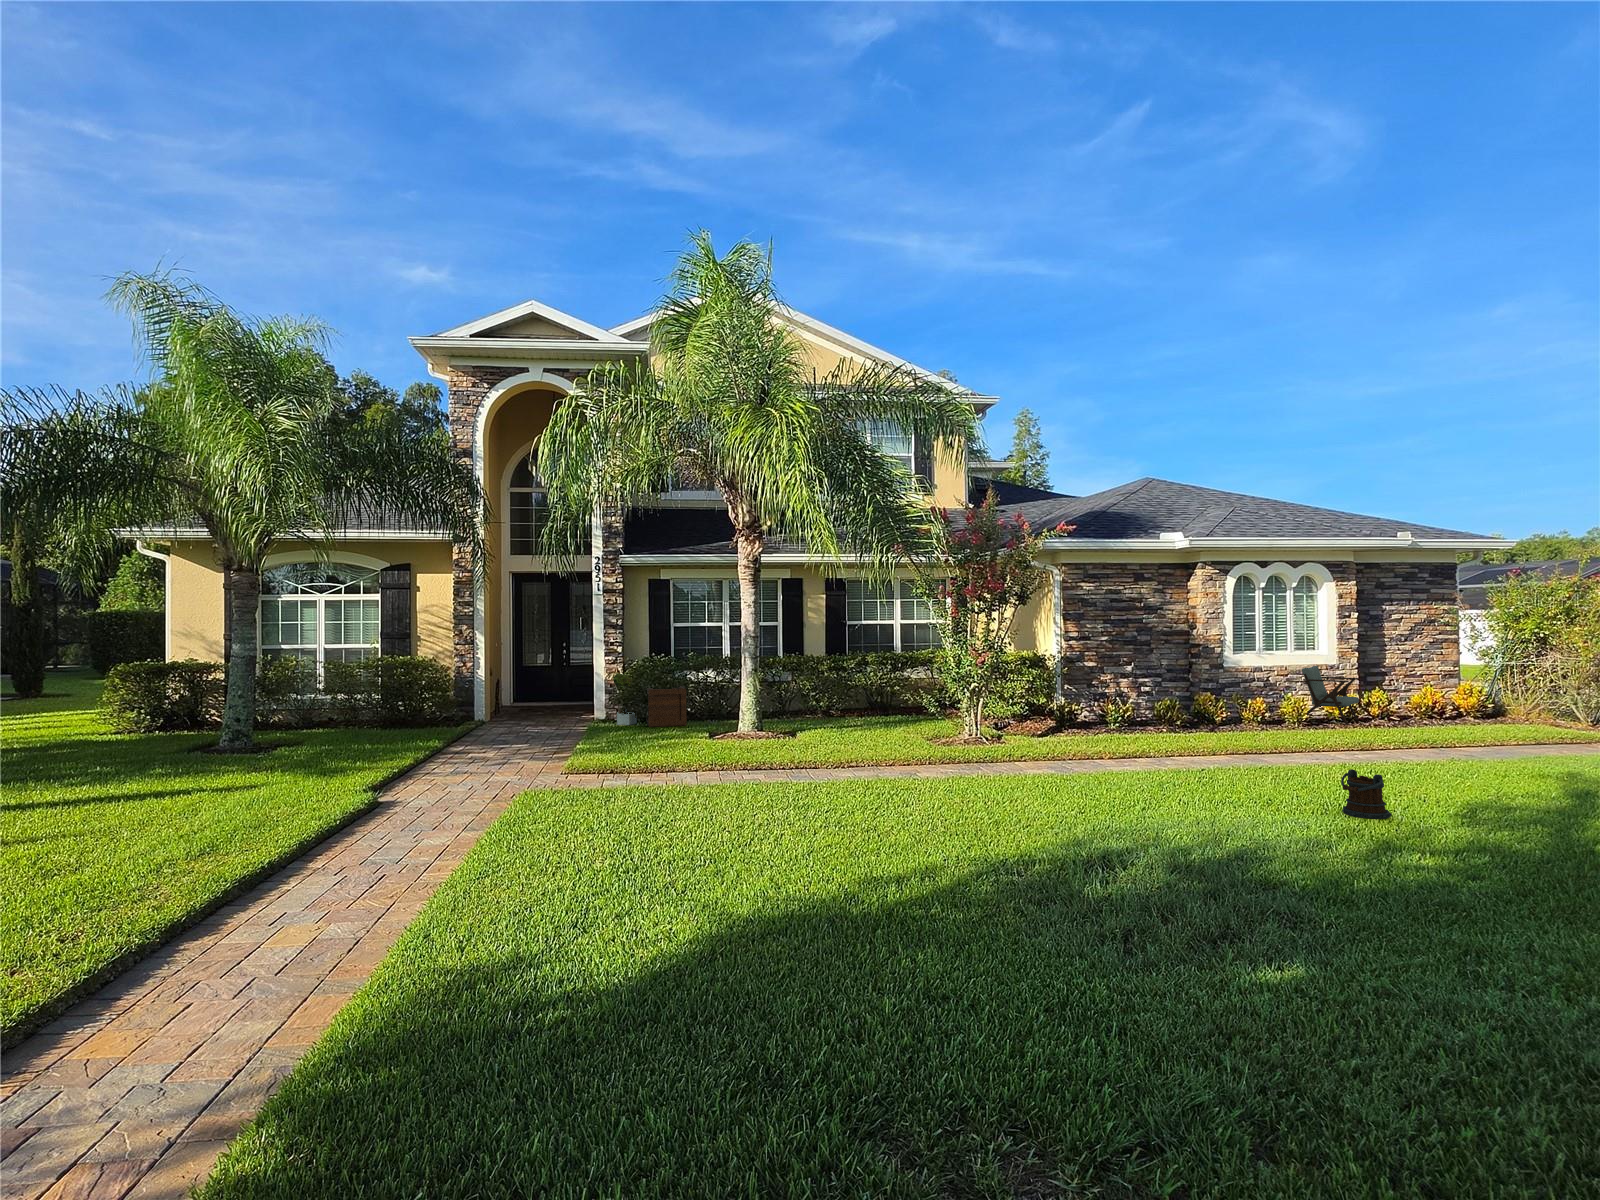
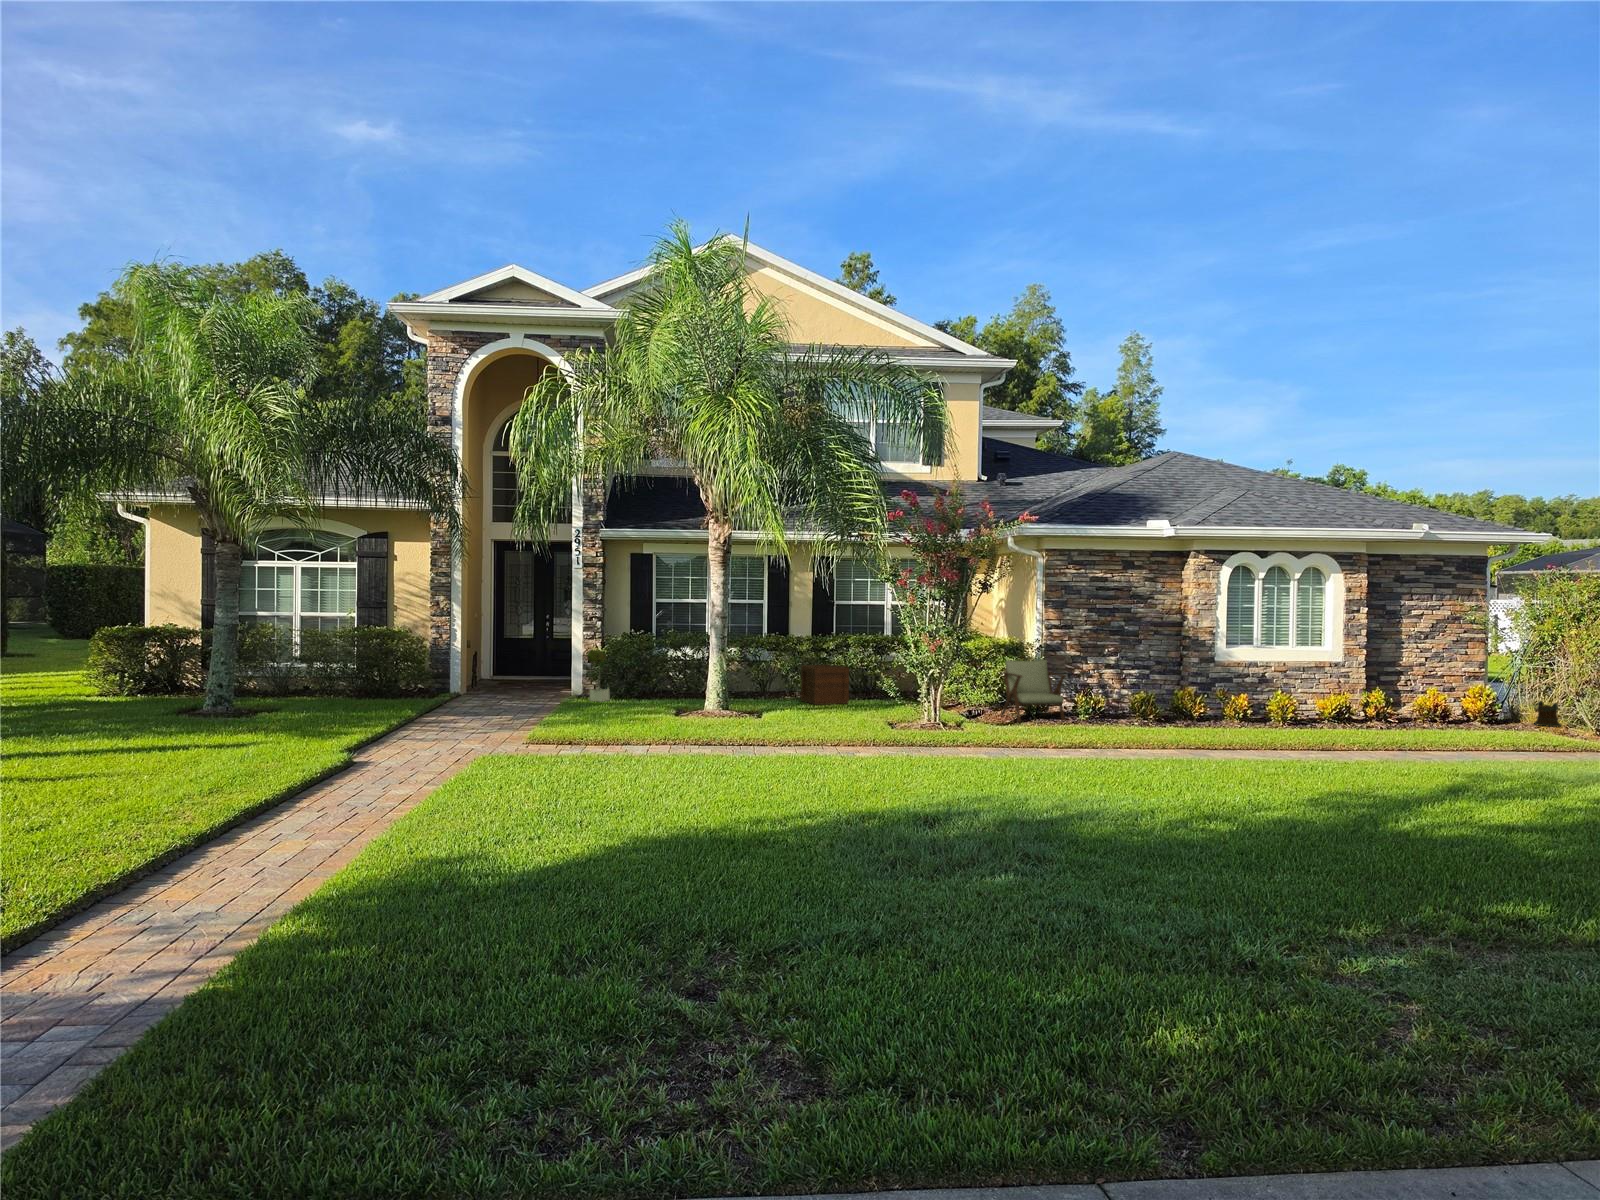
lounge chair: present [1299,666,1359,725] -> present [1001,660,1066,722]
wooden crate: present [646,686,687,727] -> present [801,664,849,705]
bucket: present [1341,769,1392,819] -> present [1534,701,1561,727]

